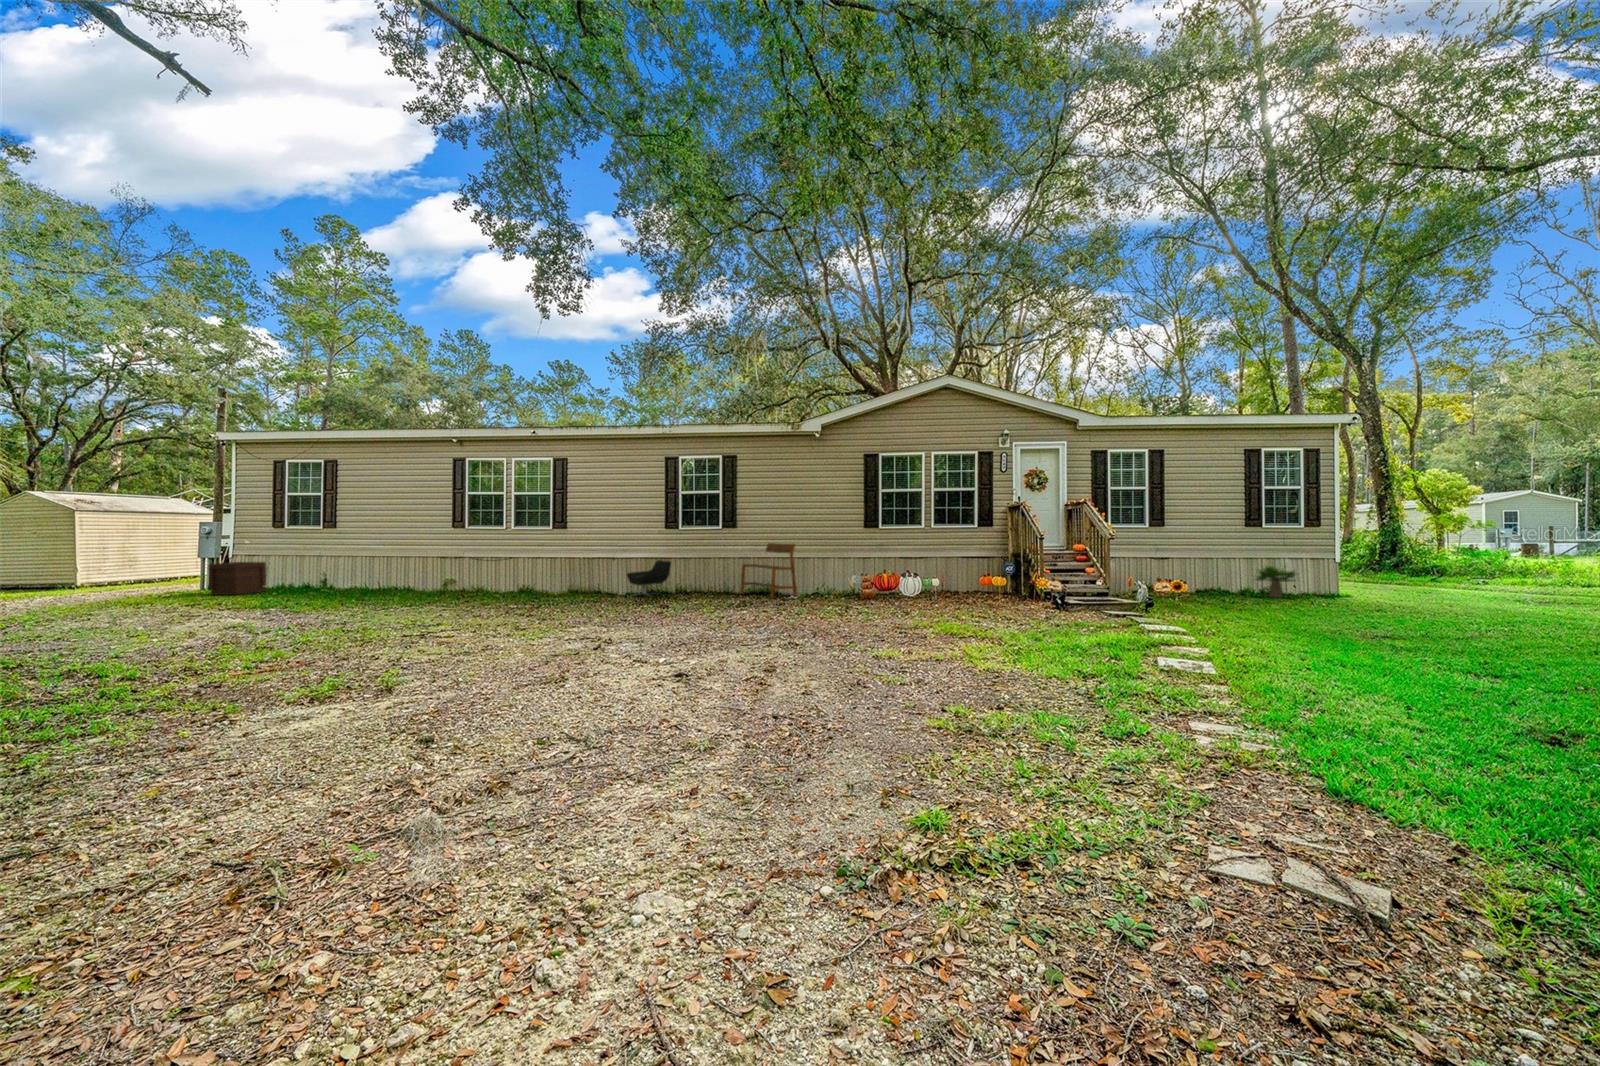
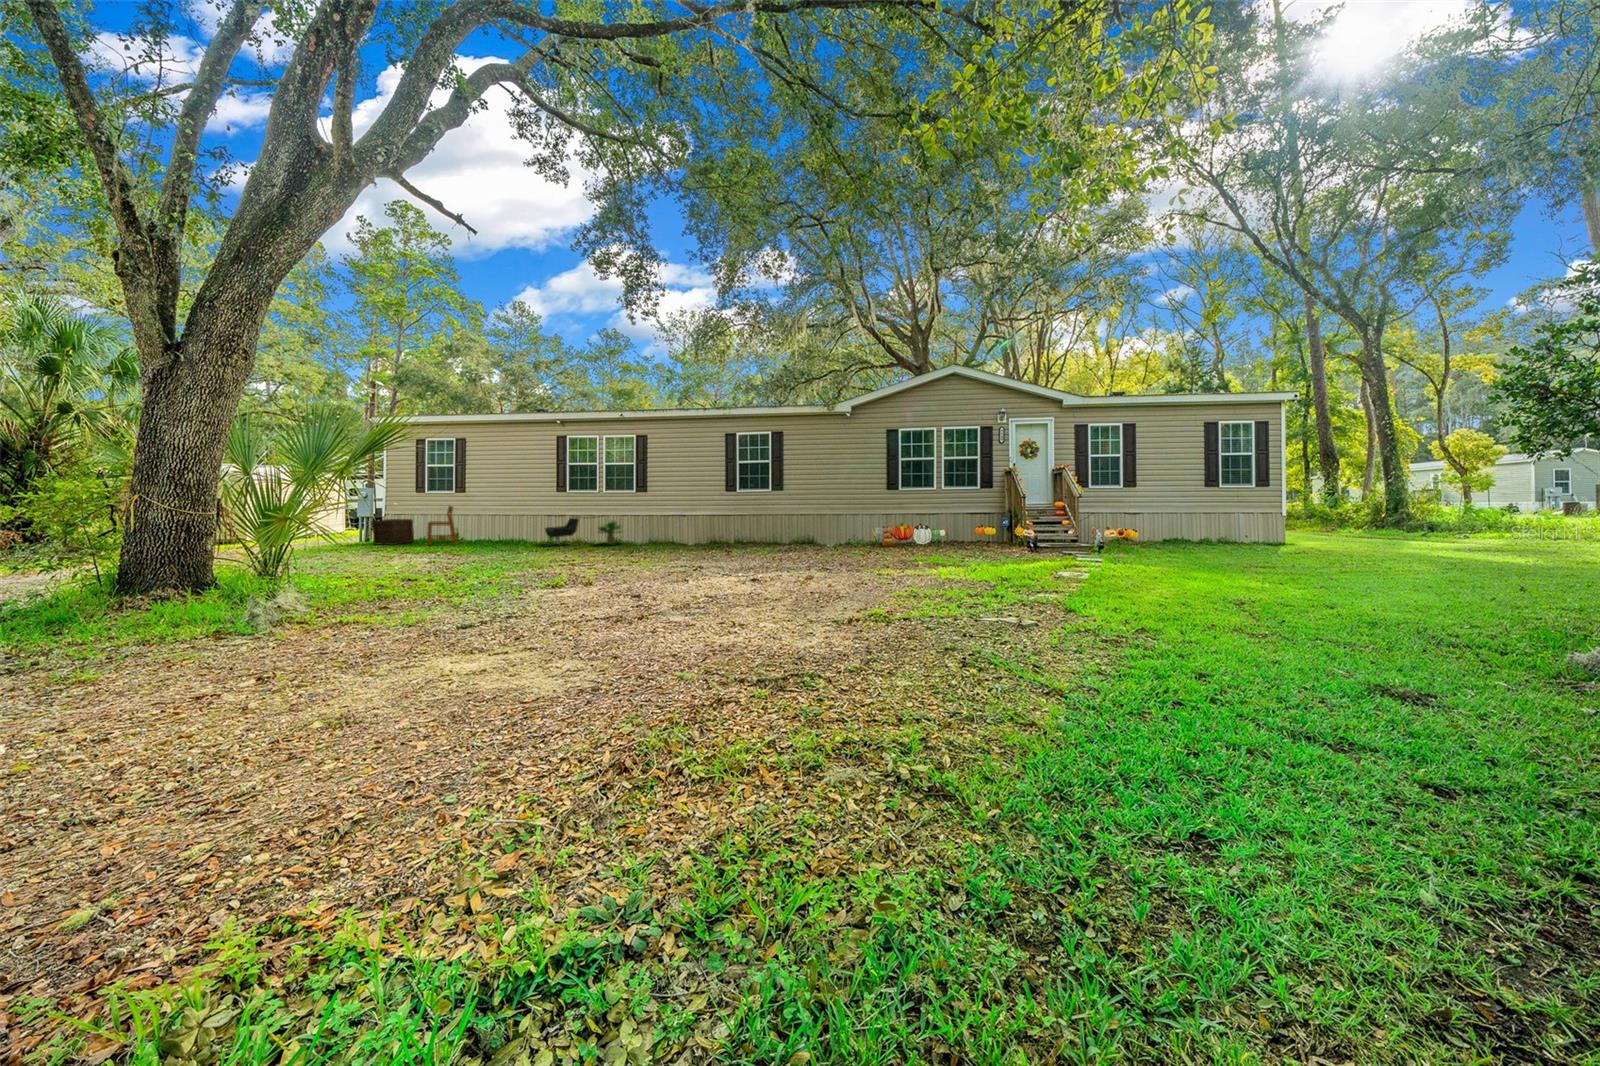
bench: present [740,543,797,599] -> present [427,506,457,546]
lounge chair: present [627,560,671,594] -> present [545,518,579,544]
potted plant: present [1255,566,1296,598] -> present [598,521,621,544]

